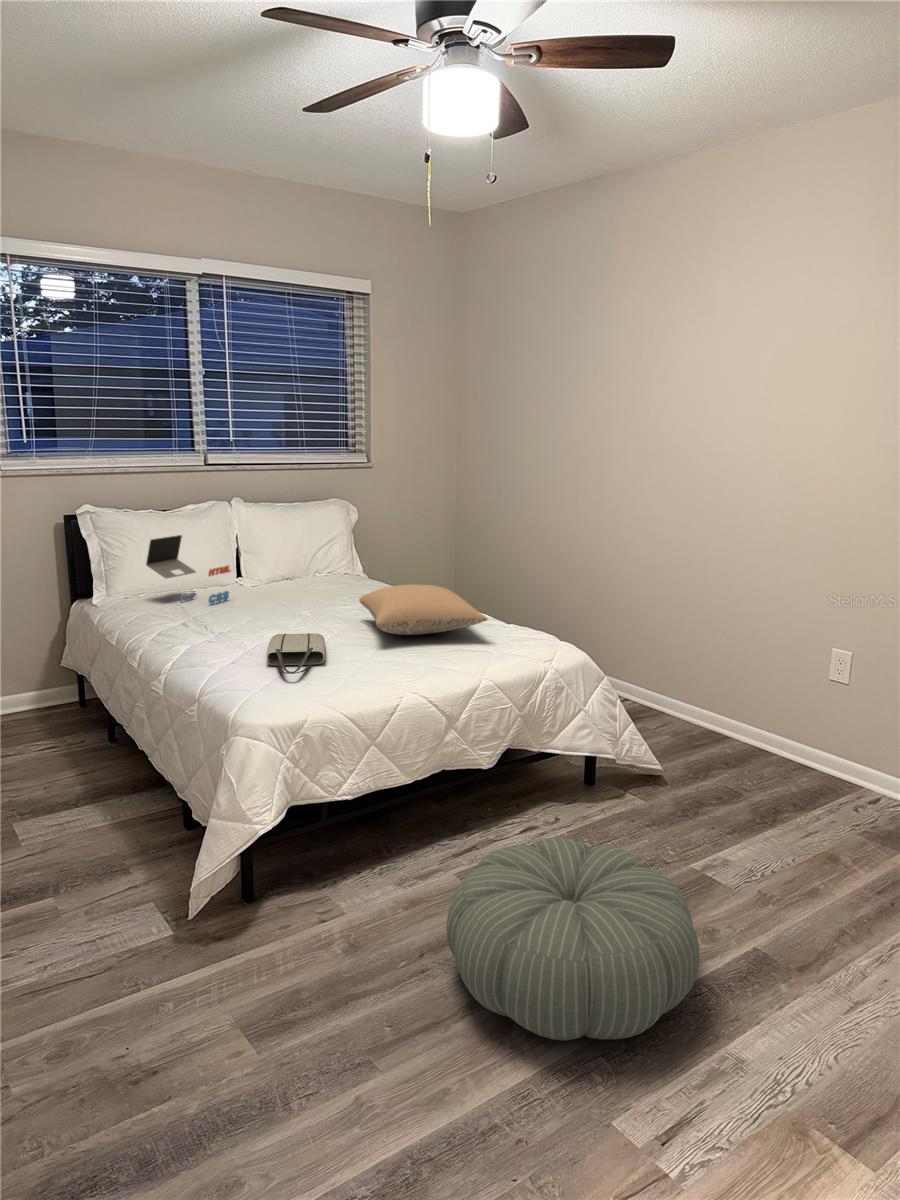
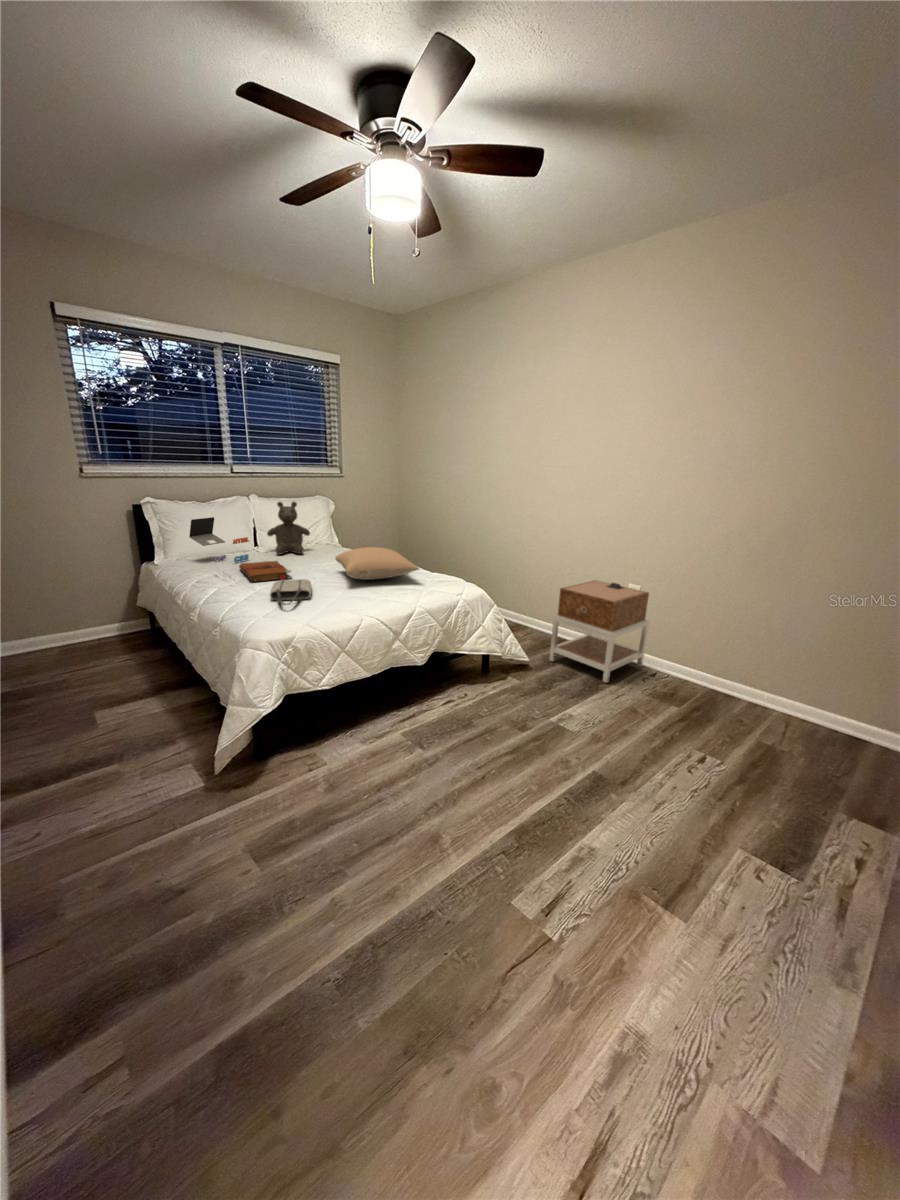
teddy bear: none [256,510,320,591] -> present [267,501,310,554]
book: none [217,602,295,635] -> present [239,561,292,581]
nightstand: none [696,640,864,810] -> present [550,580,649,683]
pouf: present [446,838,699,1040] -> none [395,708,563,846]

